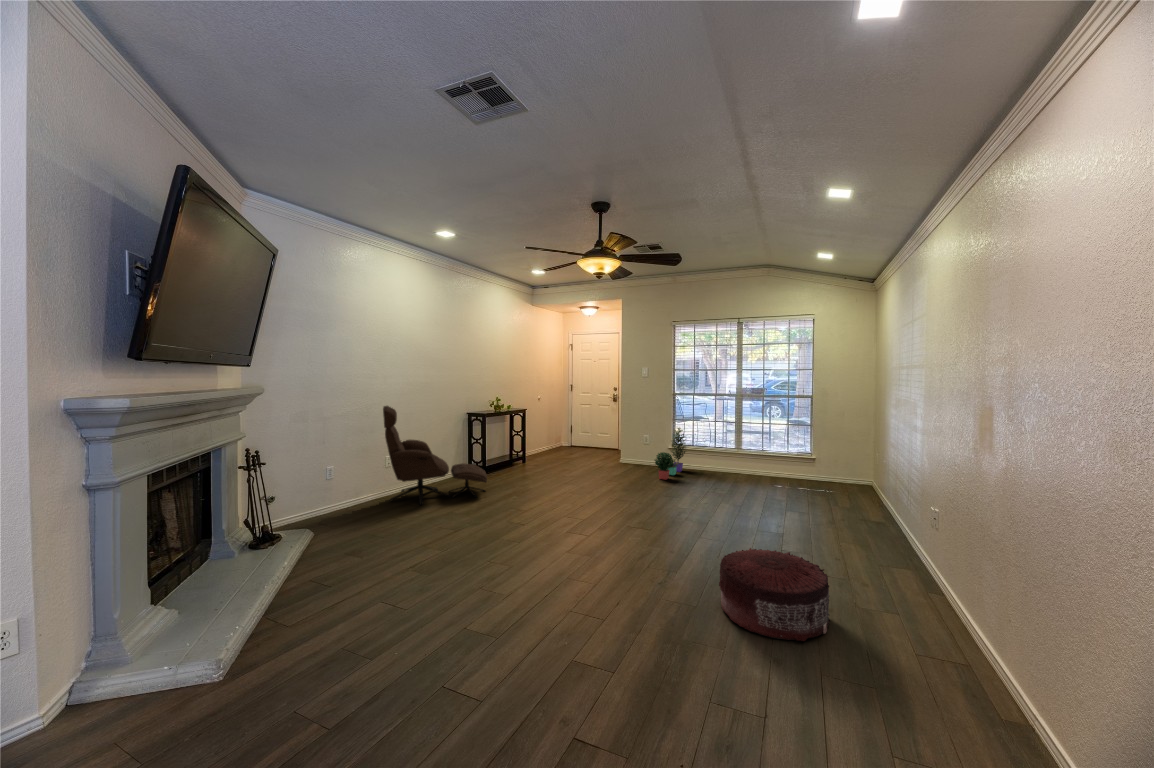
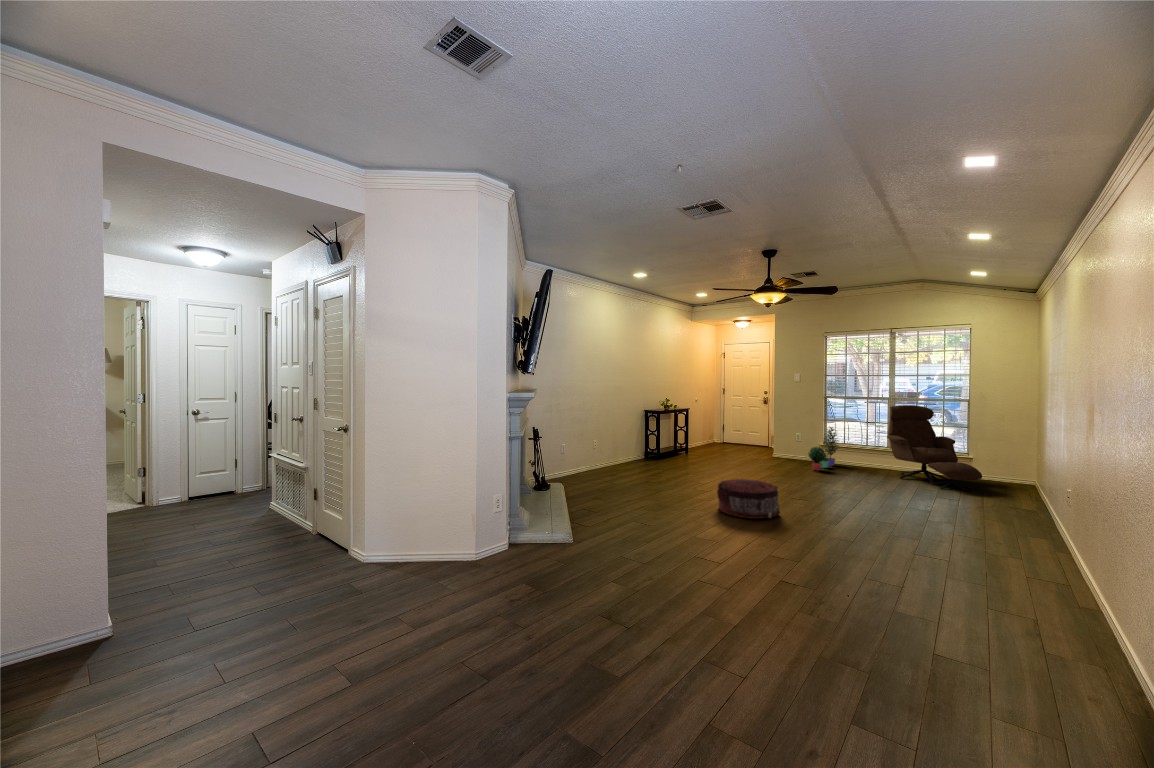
lounge chair: present [383,406,487,505] -> present [887,405,982,492]
pouf: present [719,548,830,641] -> present [717,479,780,519]

